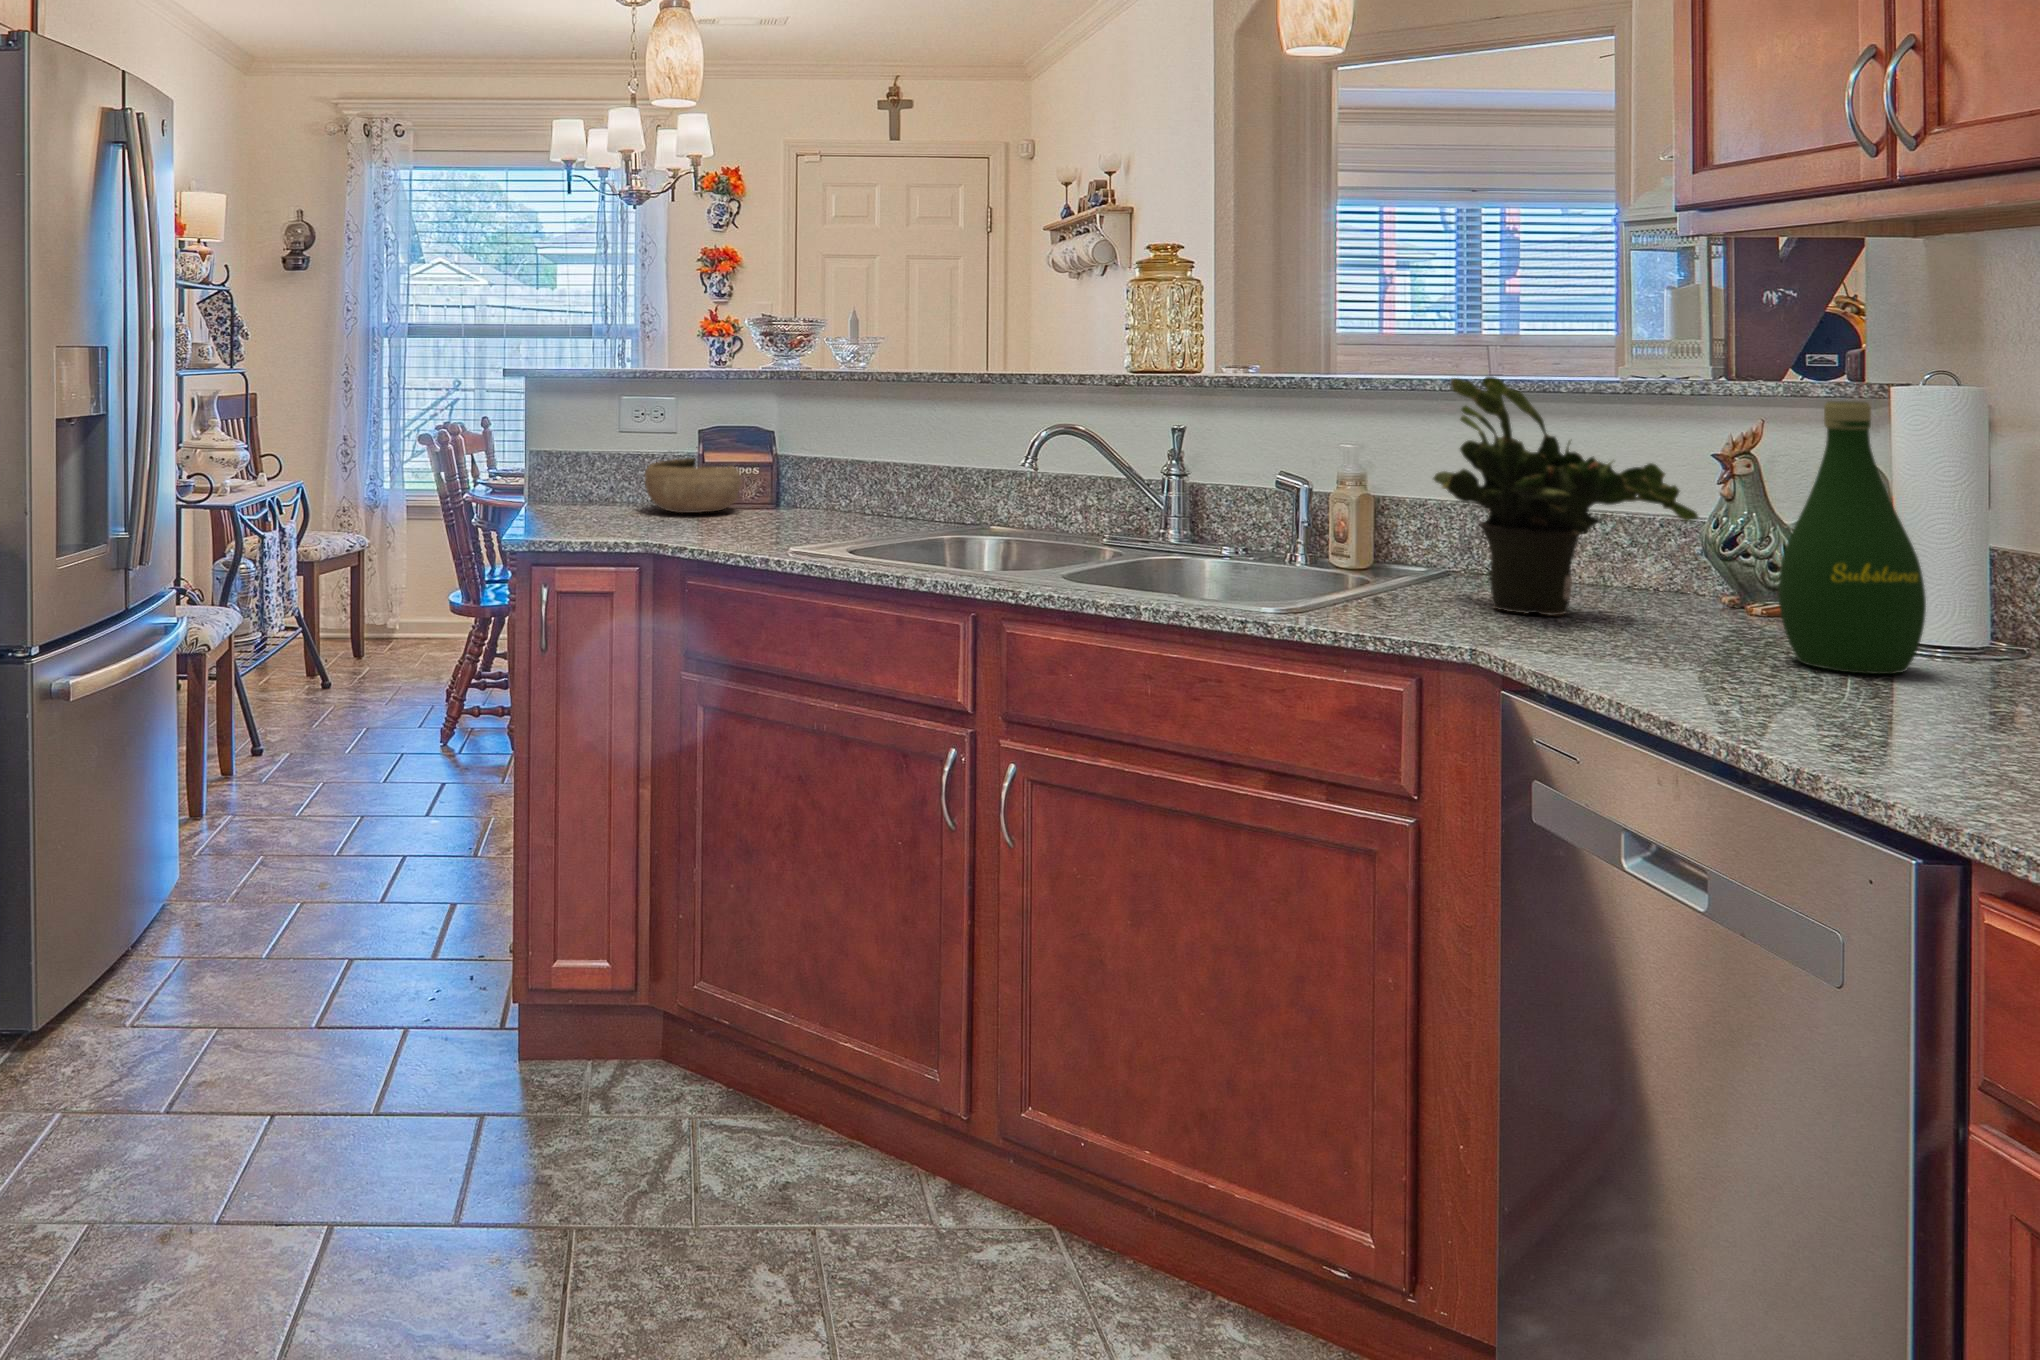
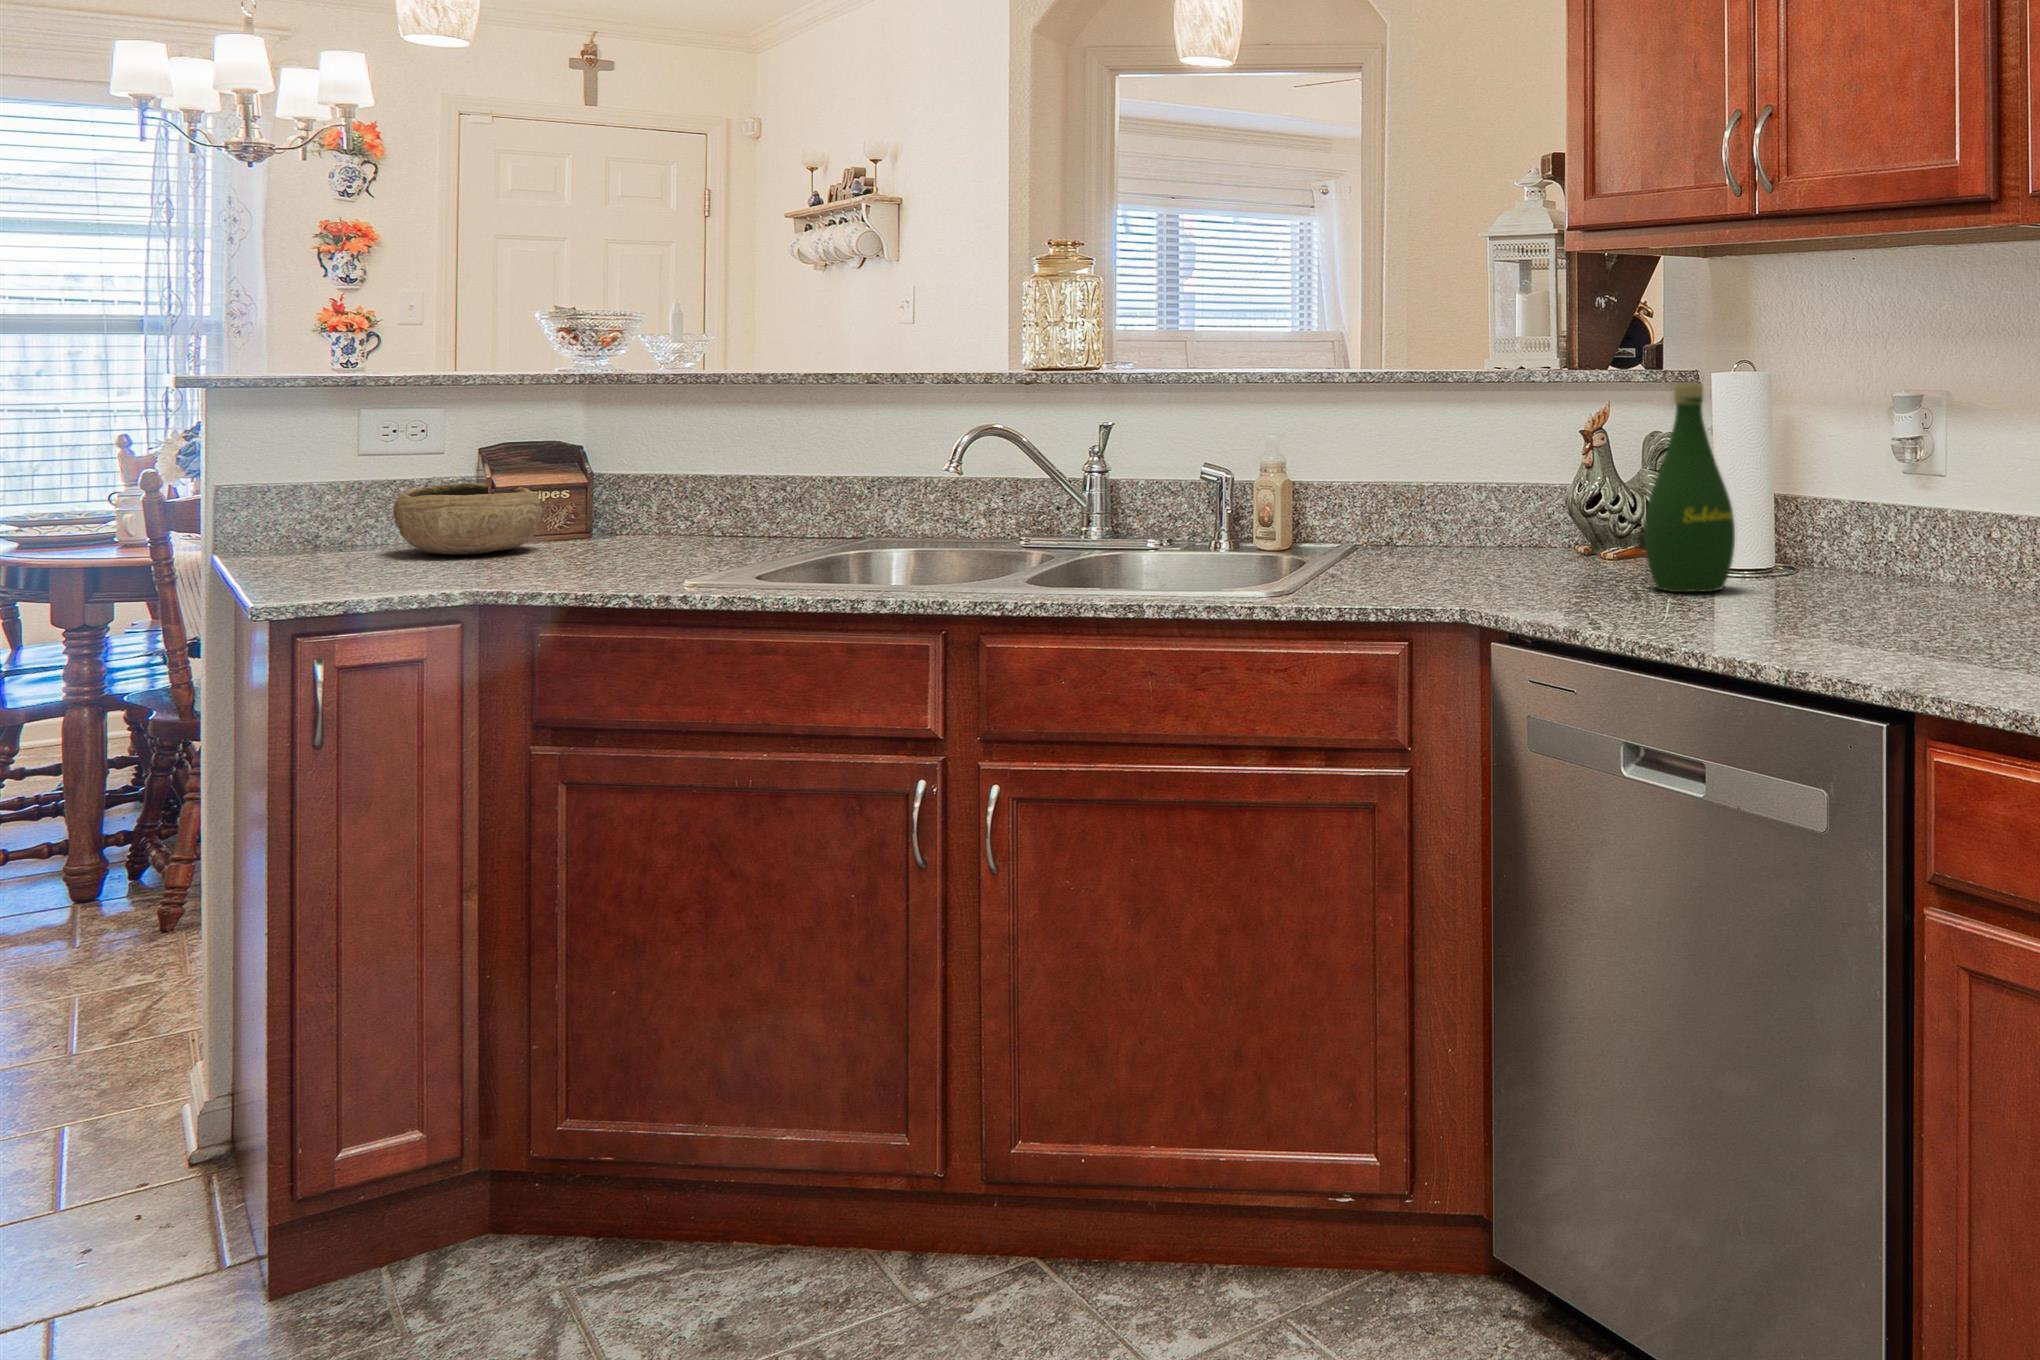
potted plant: present [1433,376,1698,615] -> none [1370,366,1573,576]

